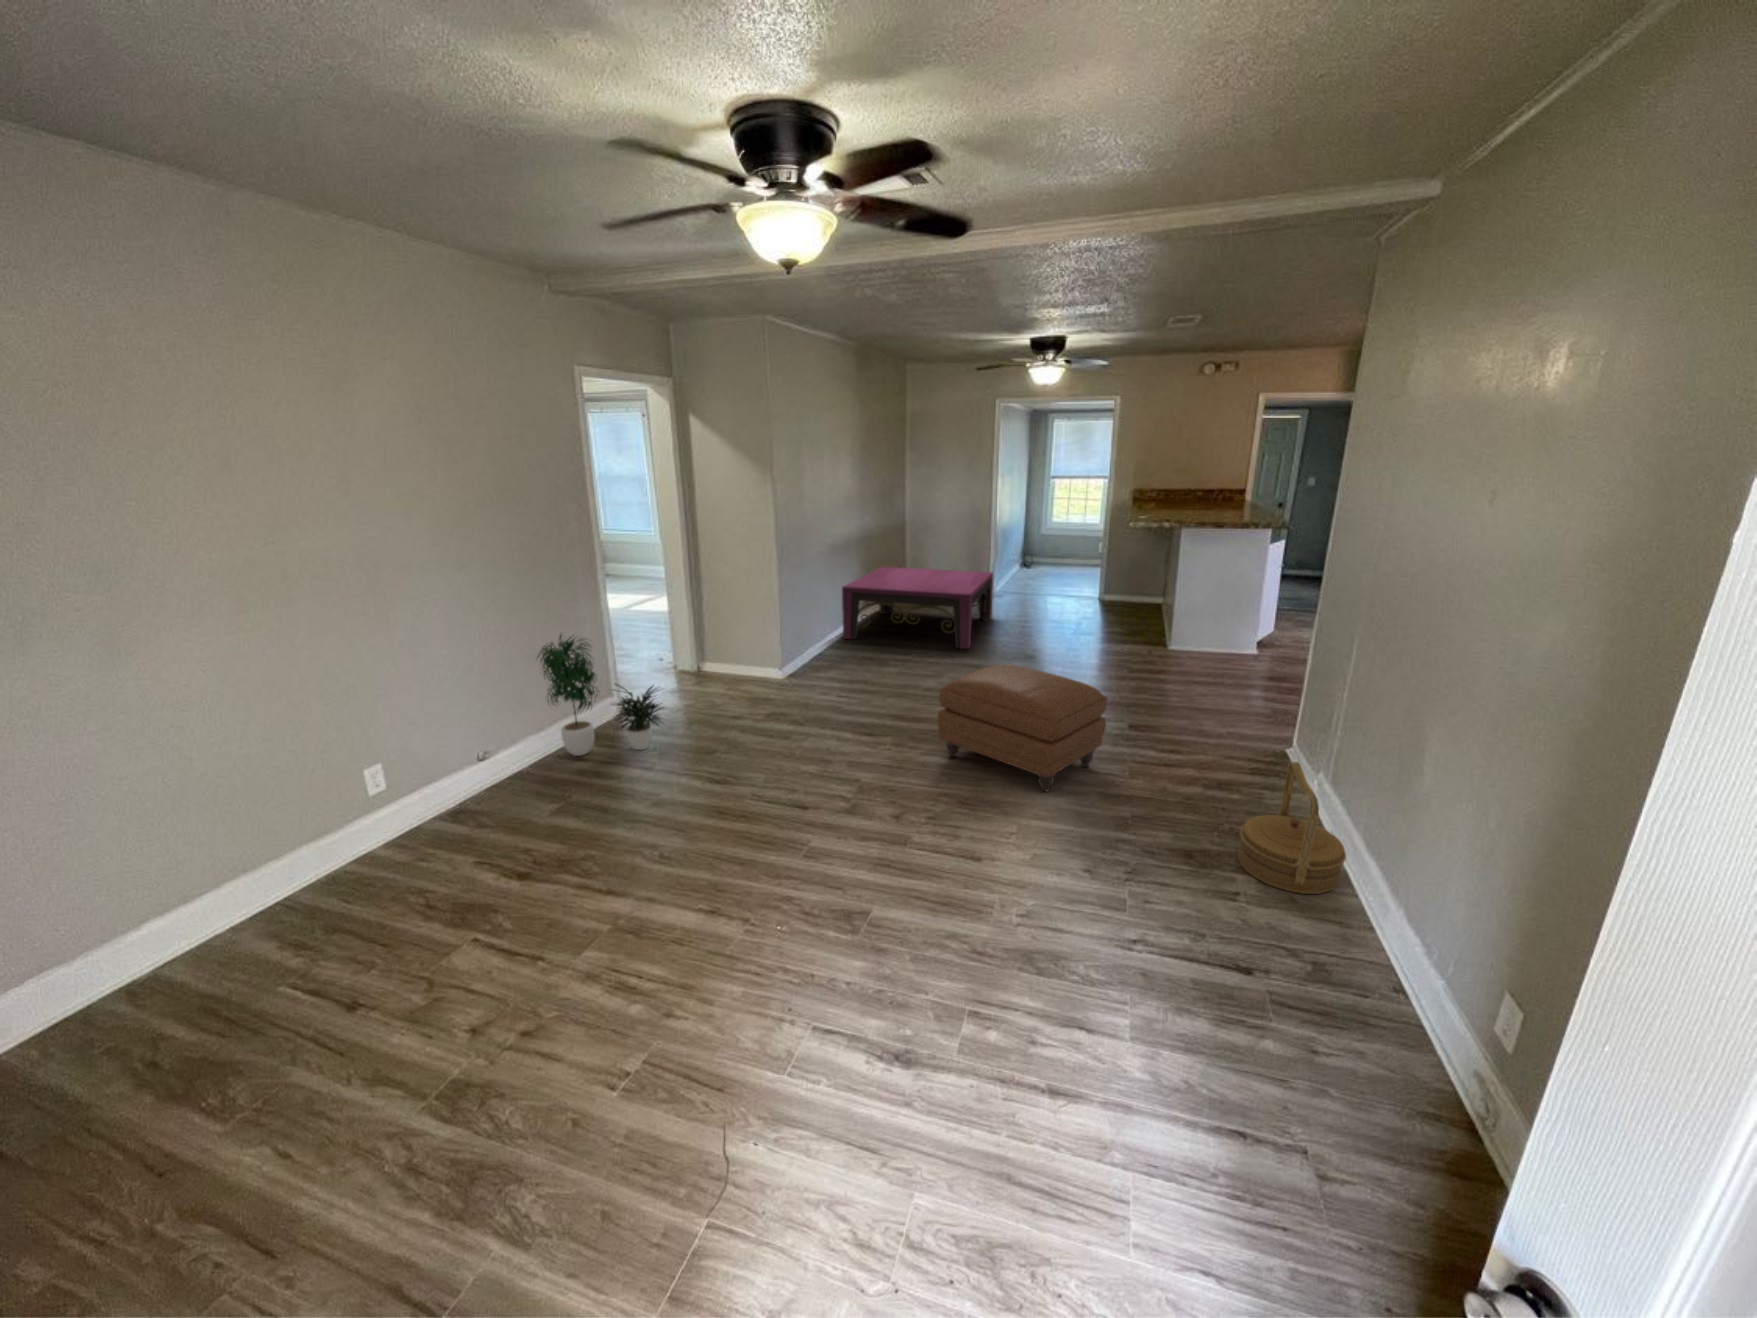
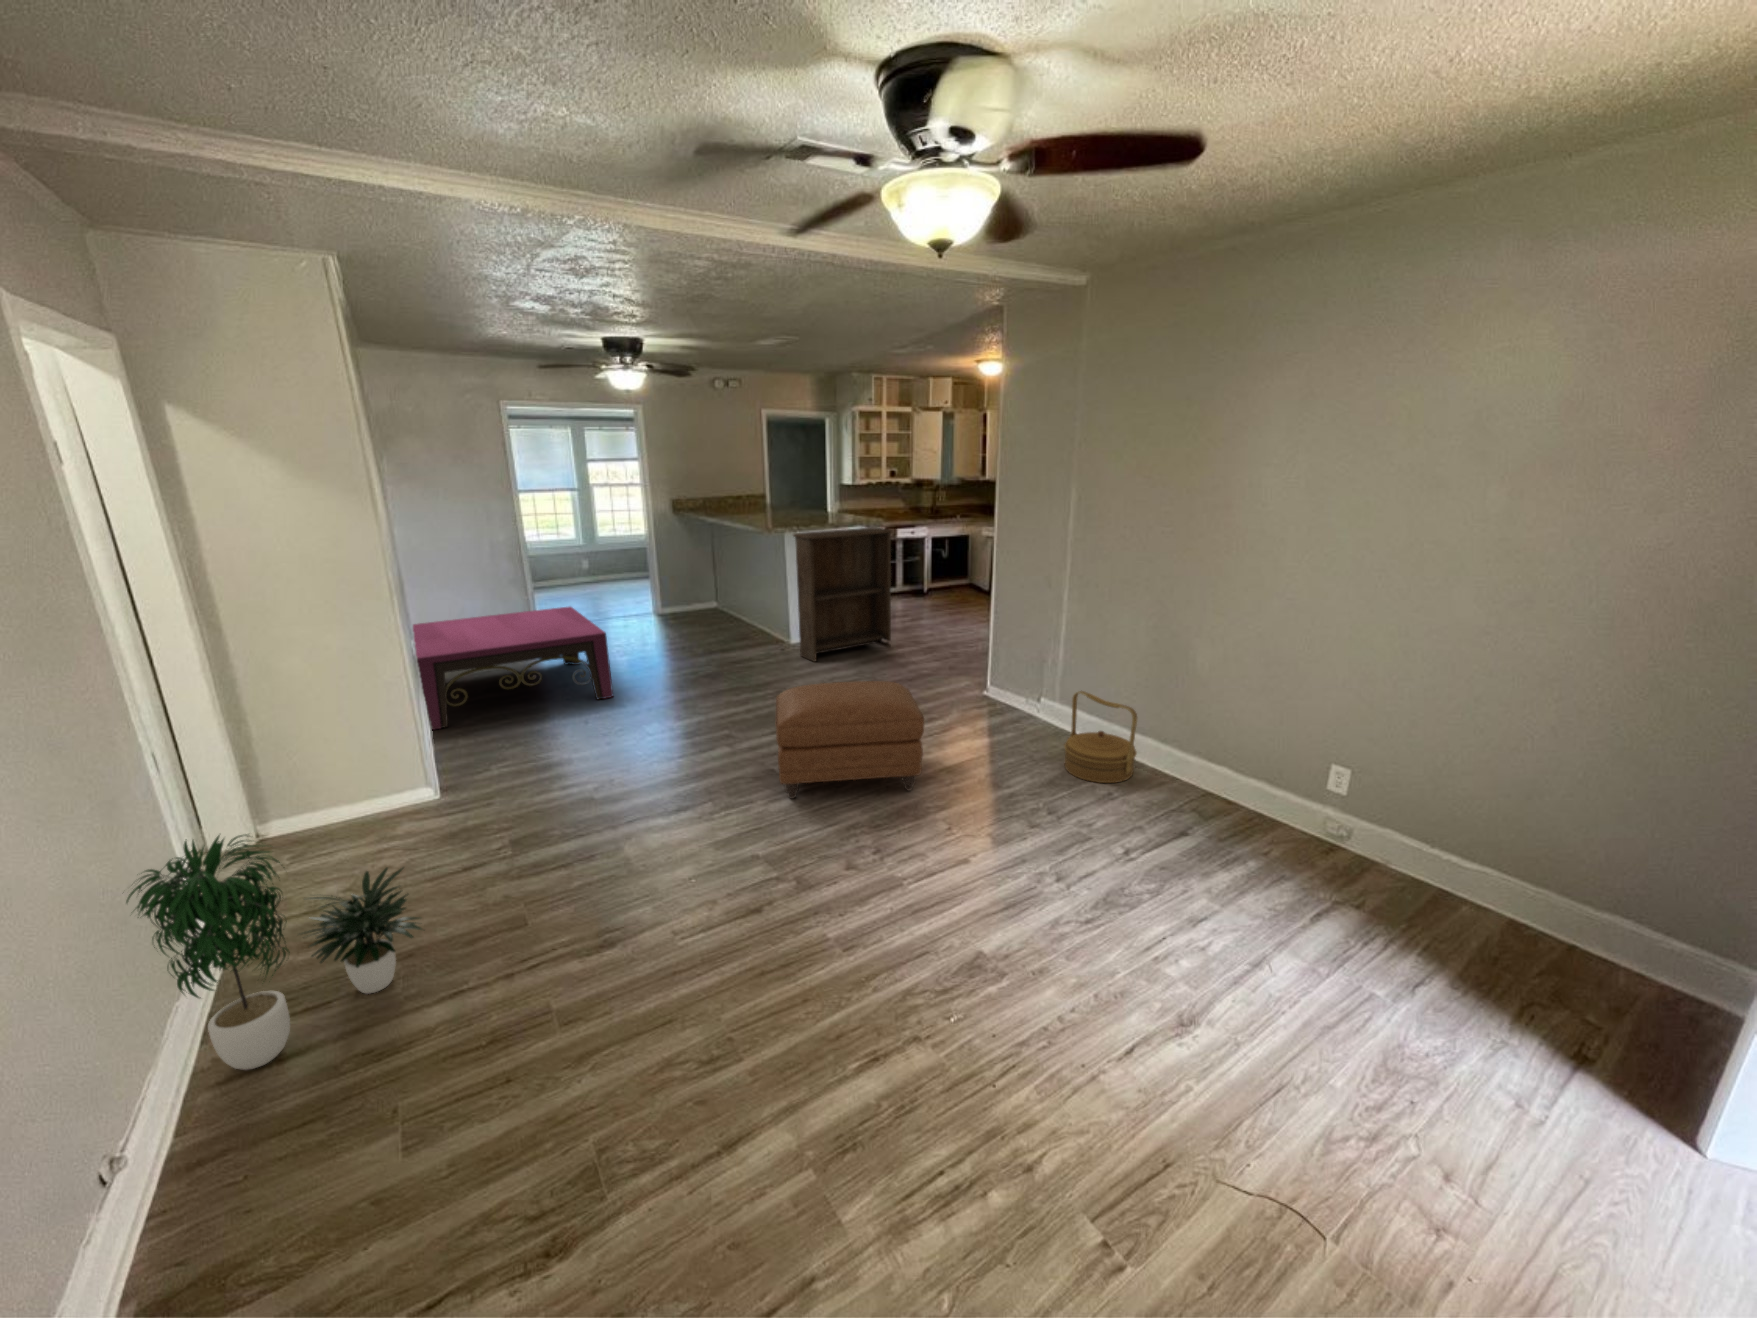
bookshelf: none [1170,529,1311,677] -> present [793,528,892,662]

